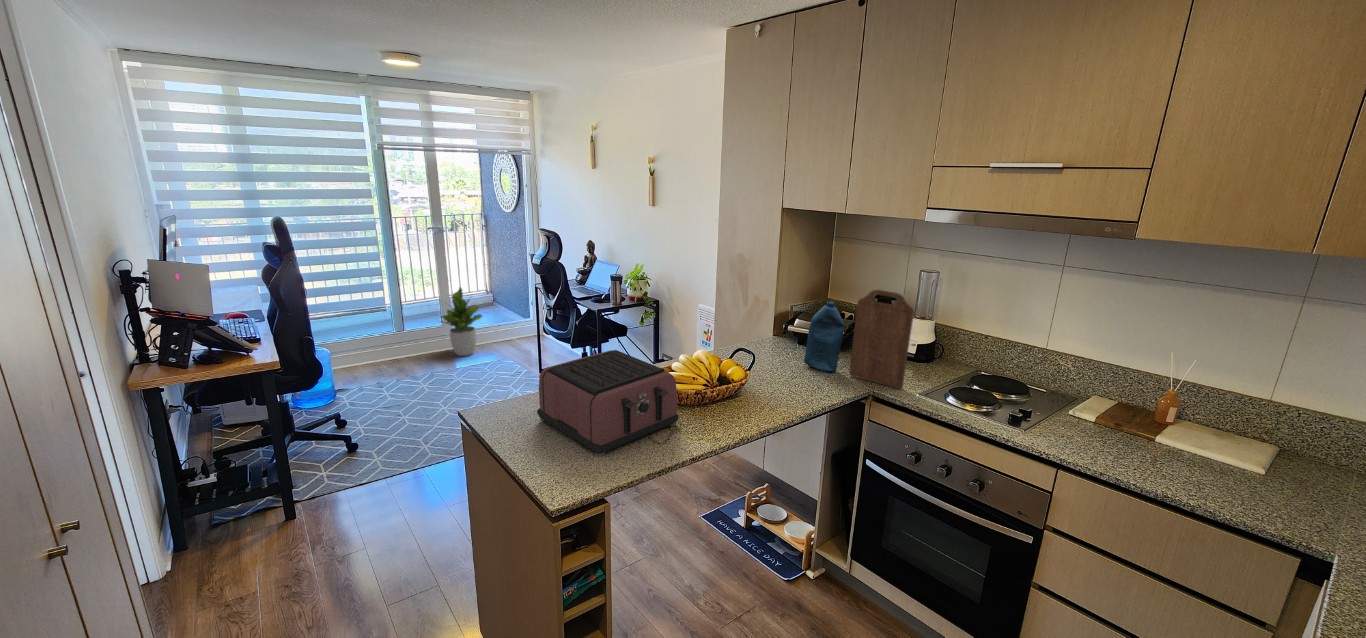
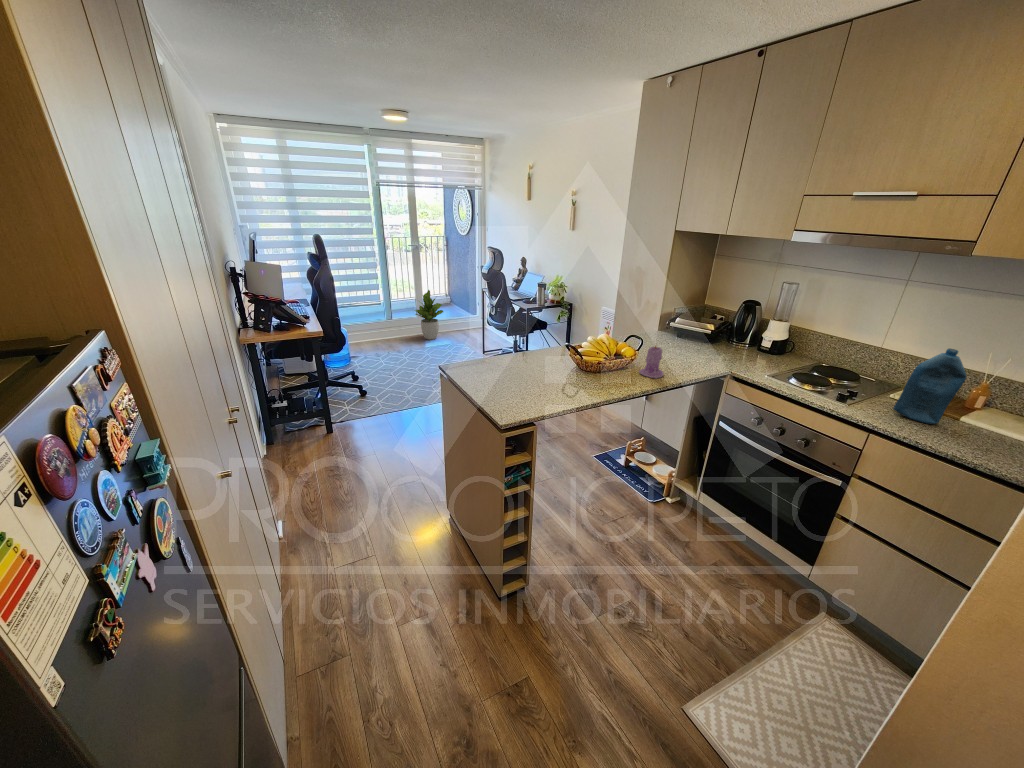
cutting board: present [849,290,914,389] -> none [714,295,772,372]
bottle: present [804,301,844,372] -> present [893,348,966,424]
toaster: present [537,350,679,456] -> none [489,330,584,397]
candle: none [755,361,788,410] -> present [639,346,663,379]

